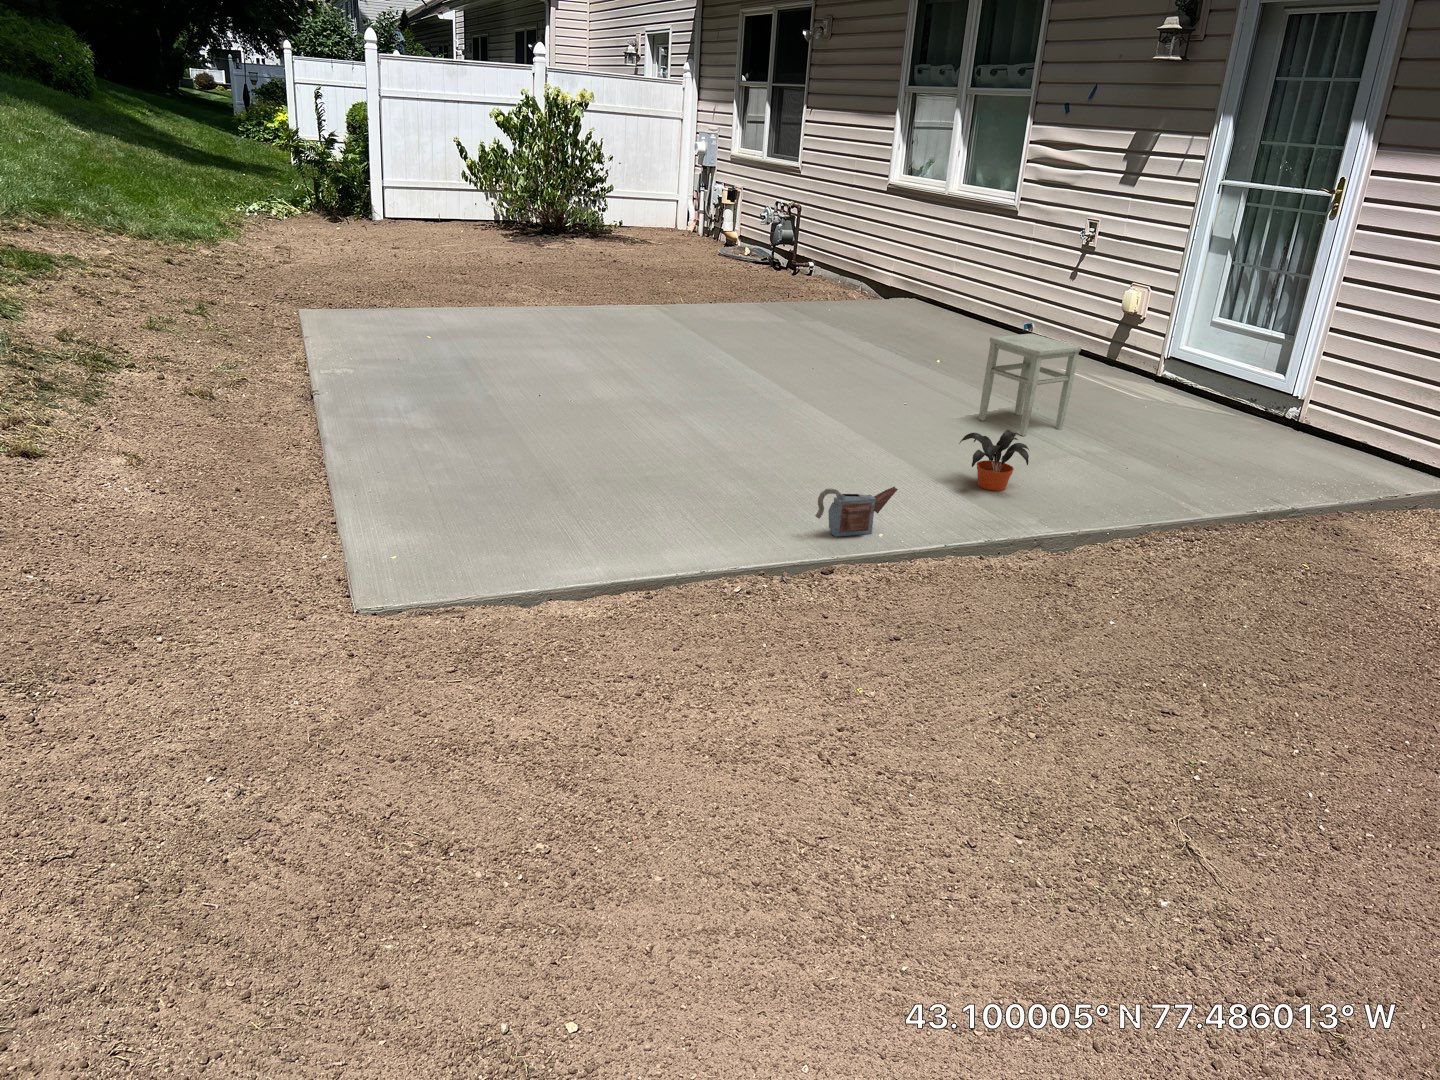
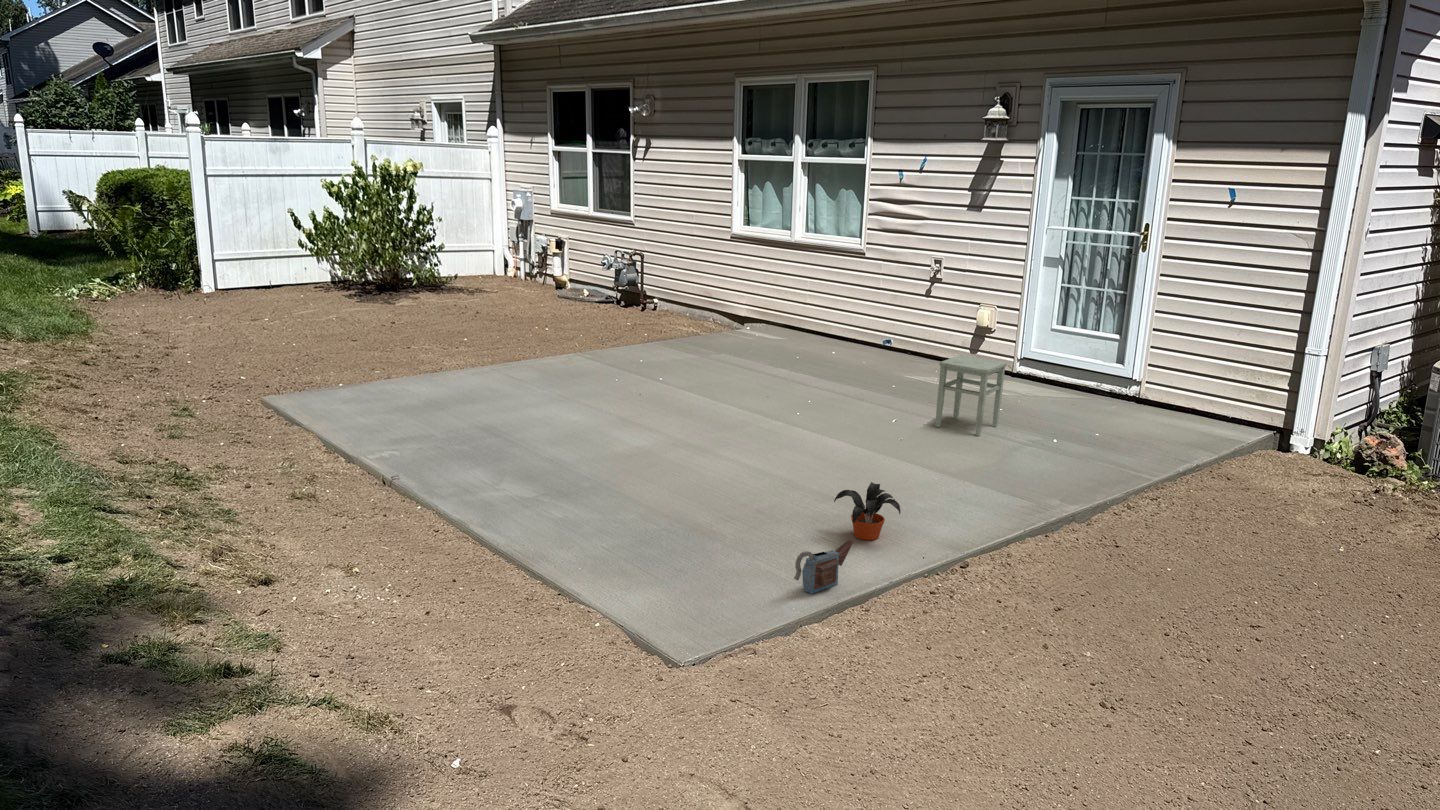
potted plant: present [959,430,1029,491] -> present [834,482,900,540]
watering can: present [815,487,898,537] -> present [794,540,853,594]

